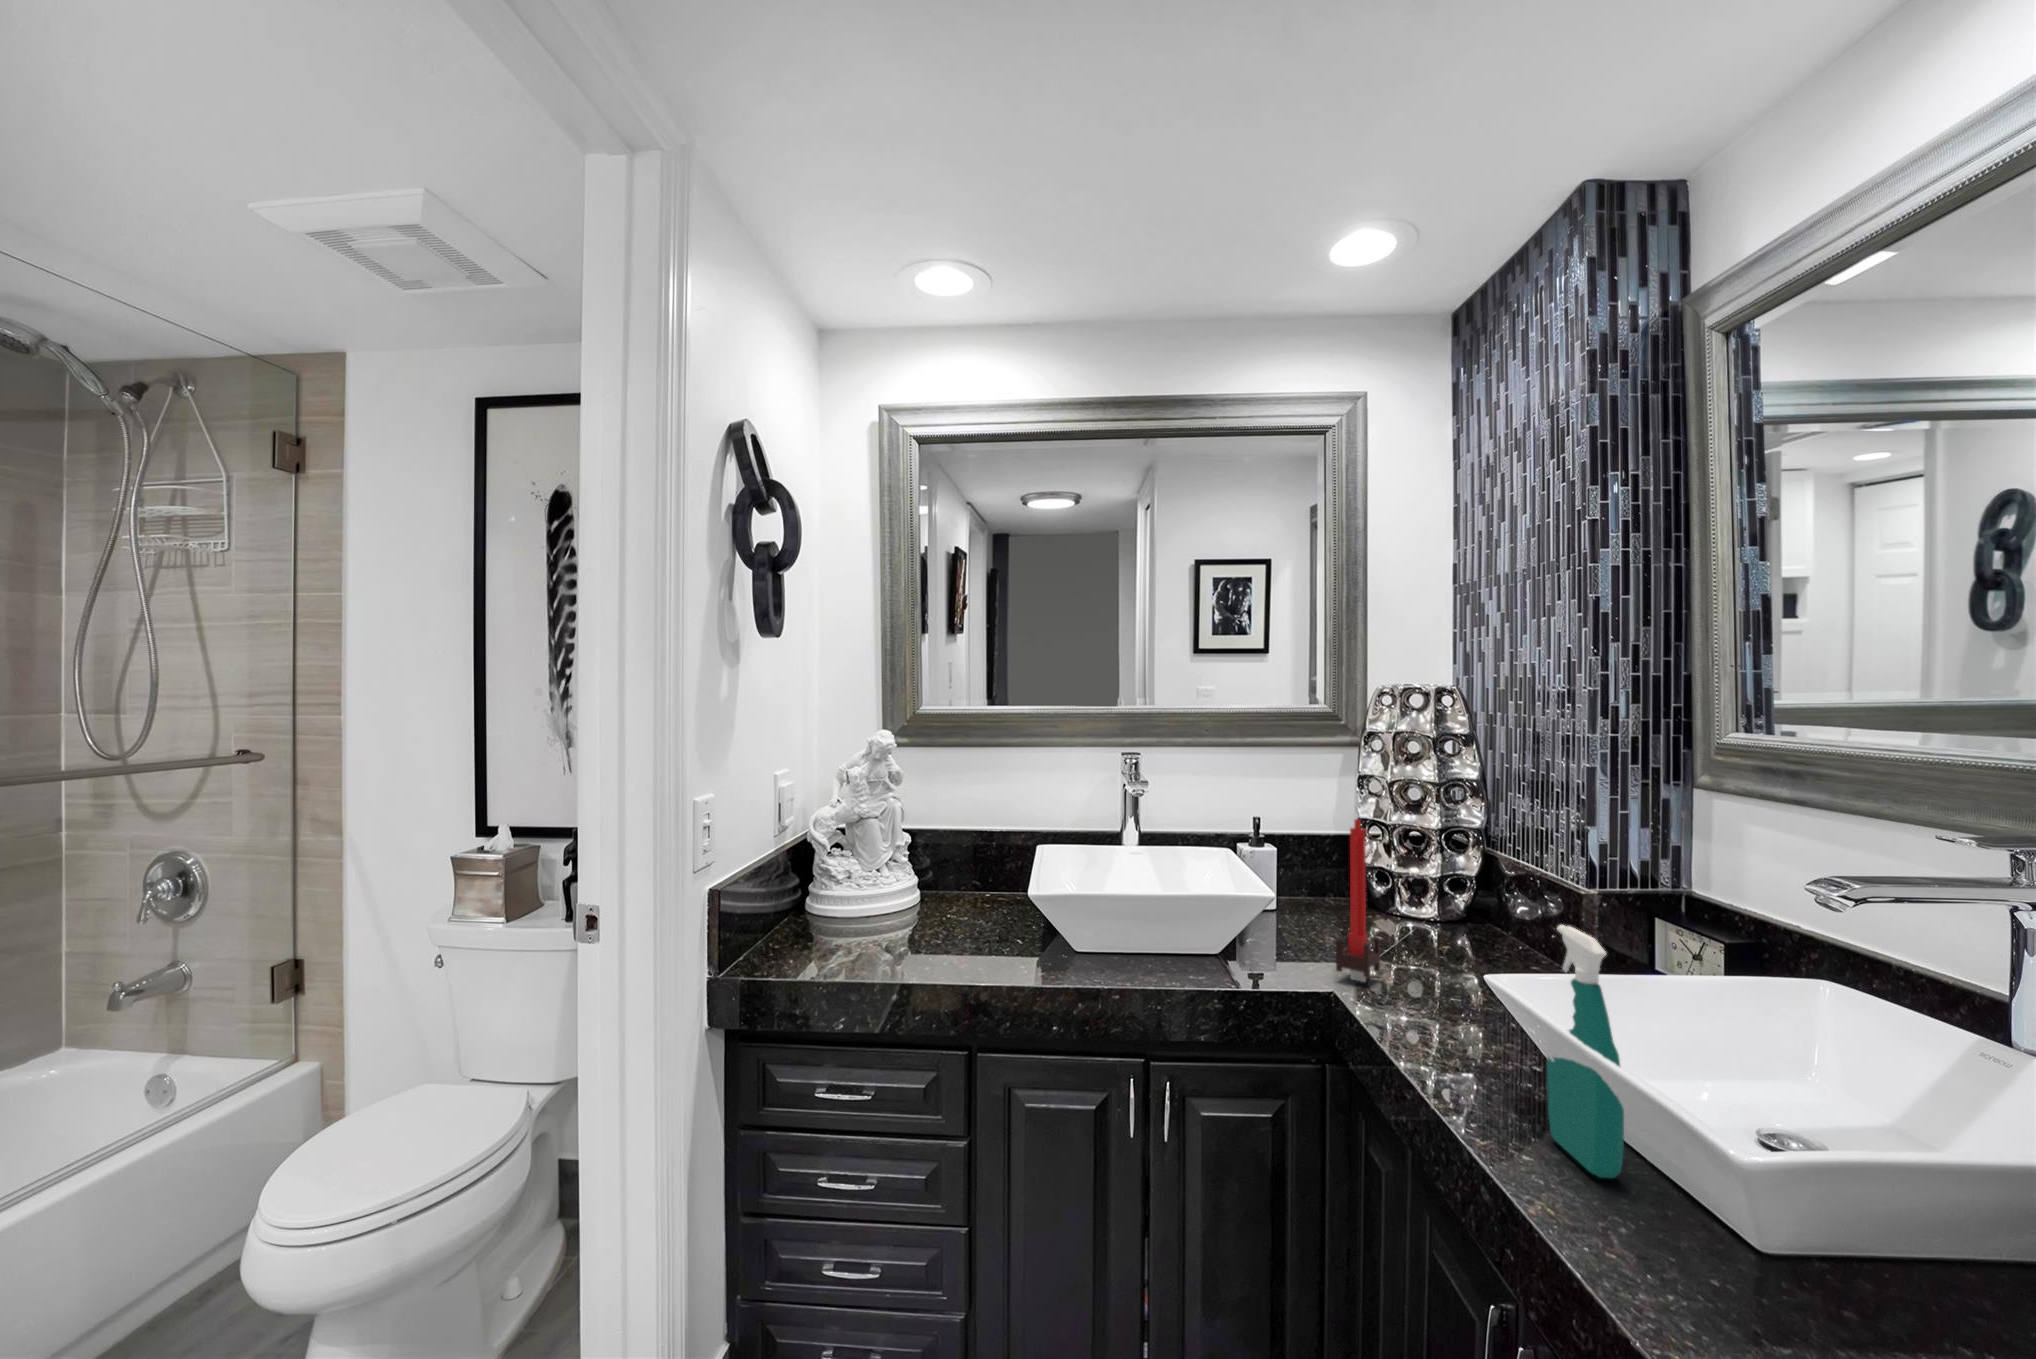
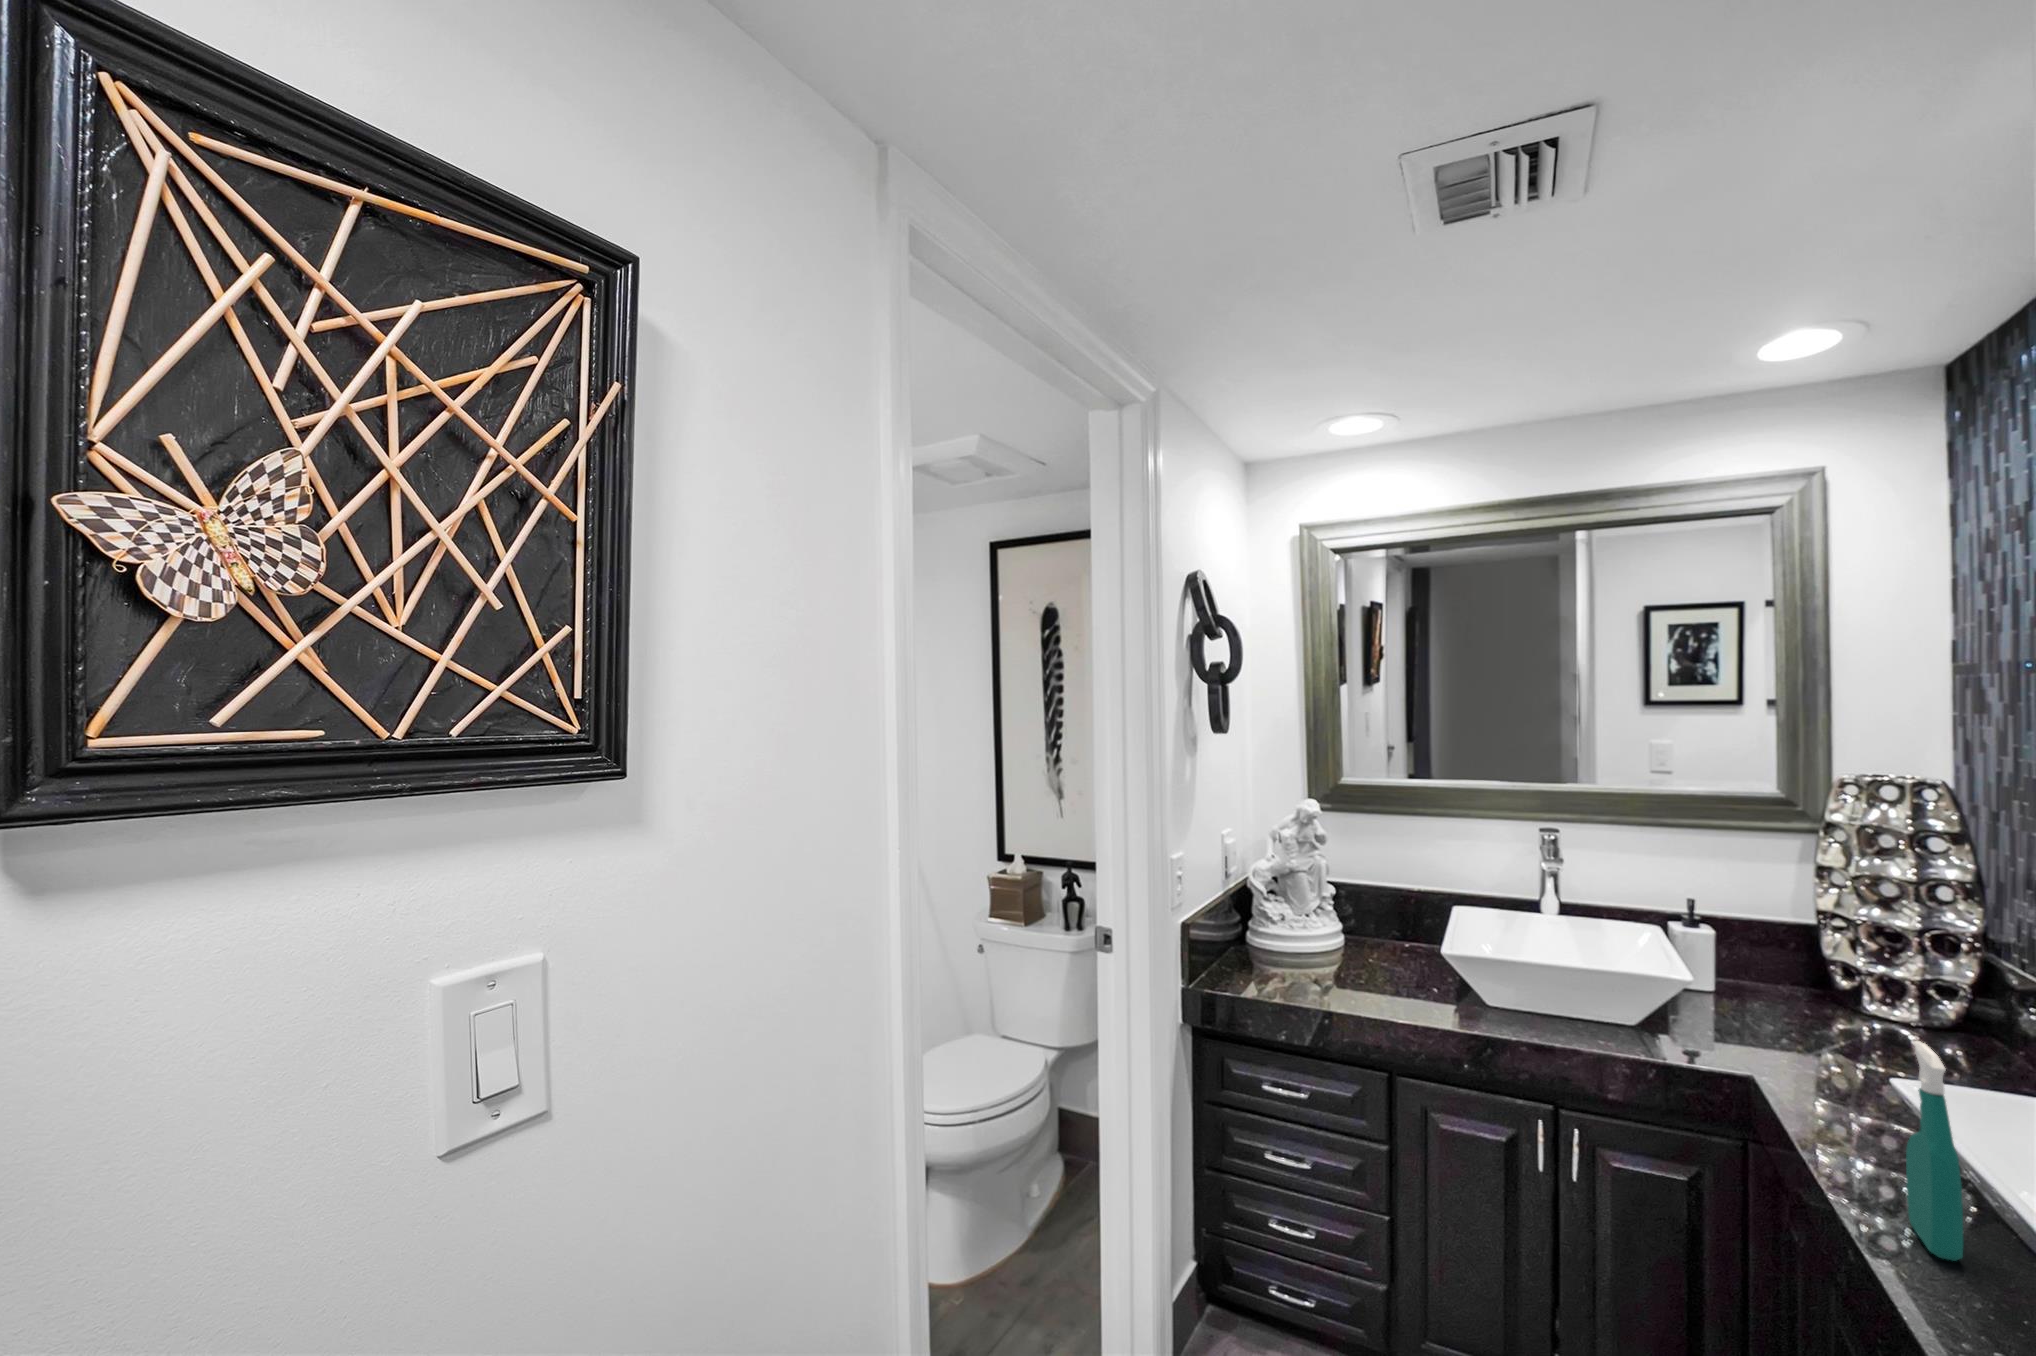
candle: present [1336,819,1380,982] -> none [1753,918,1808,1074]

